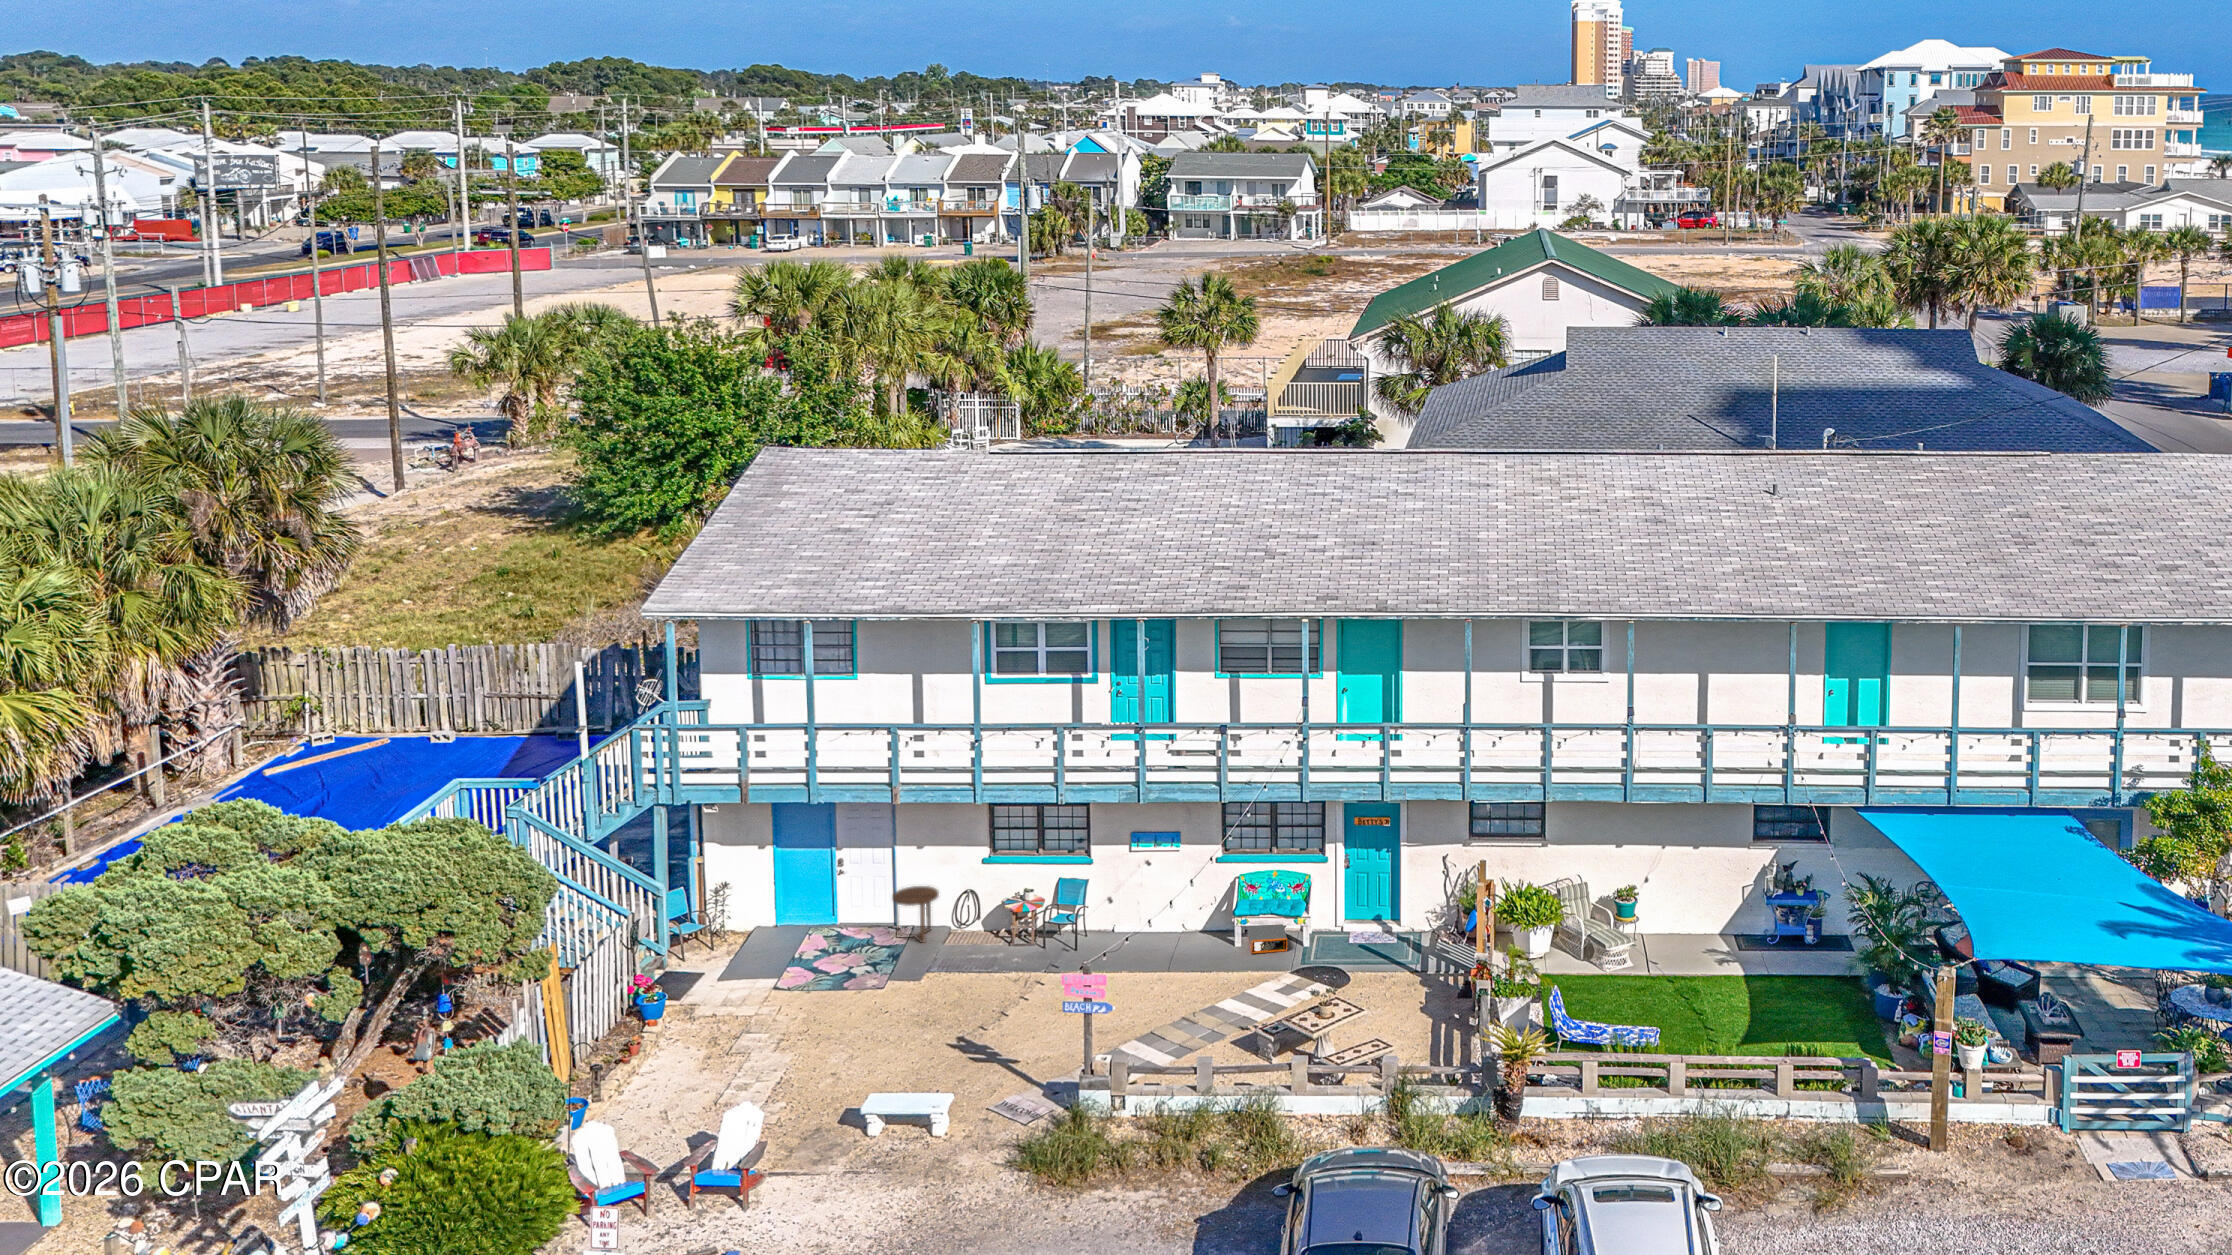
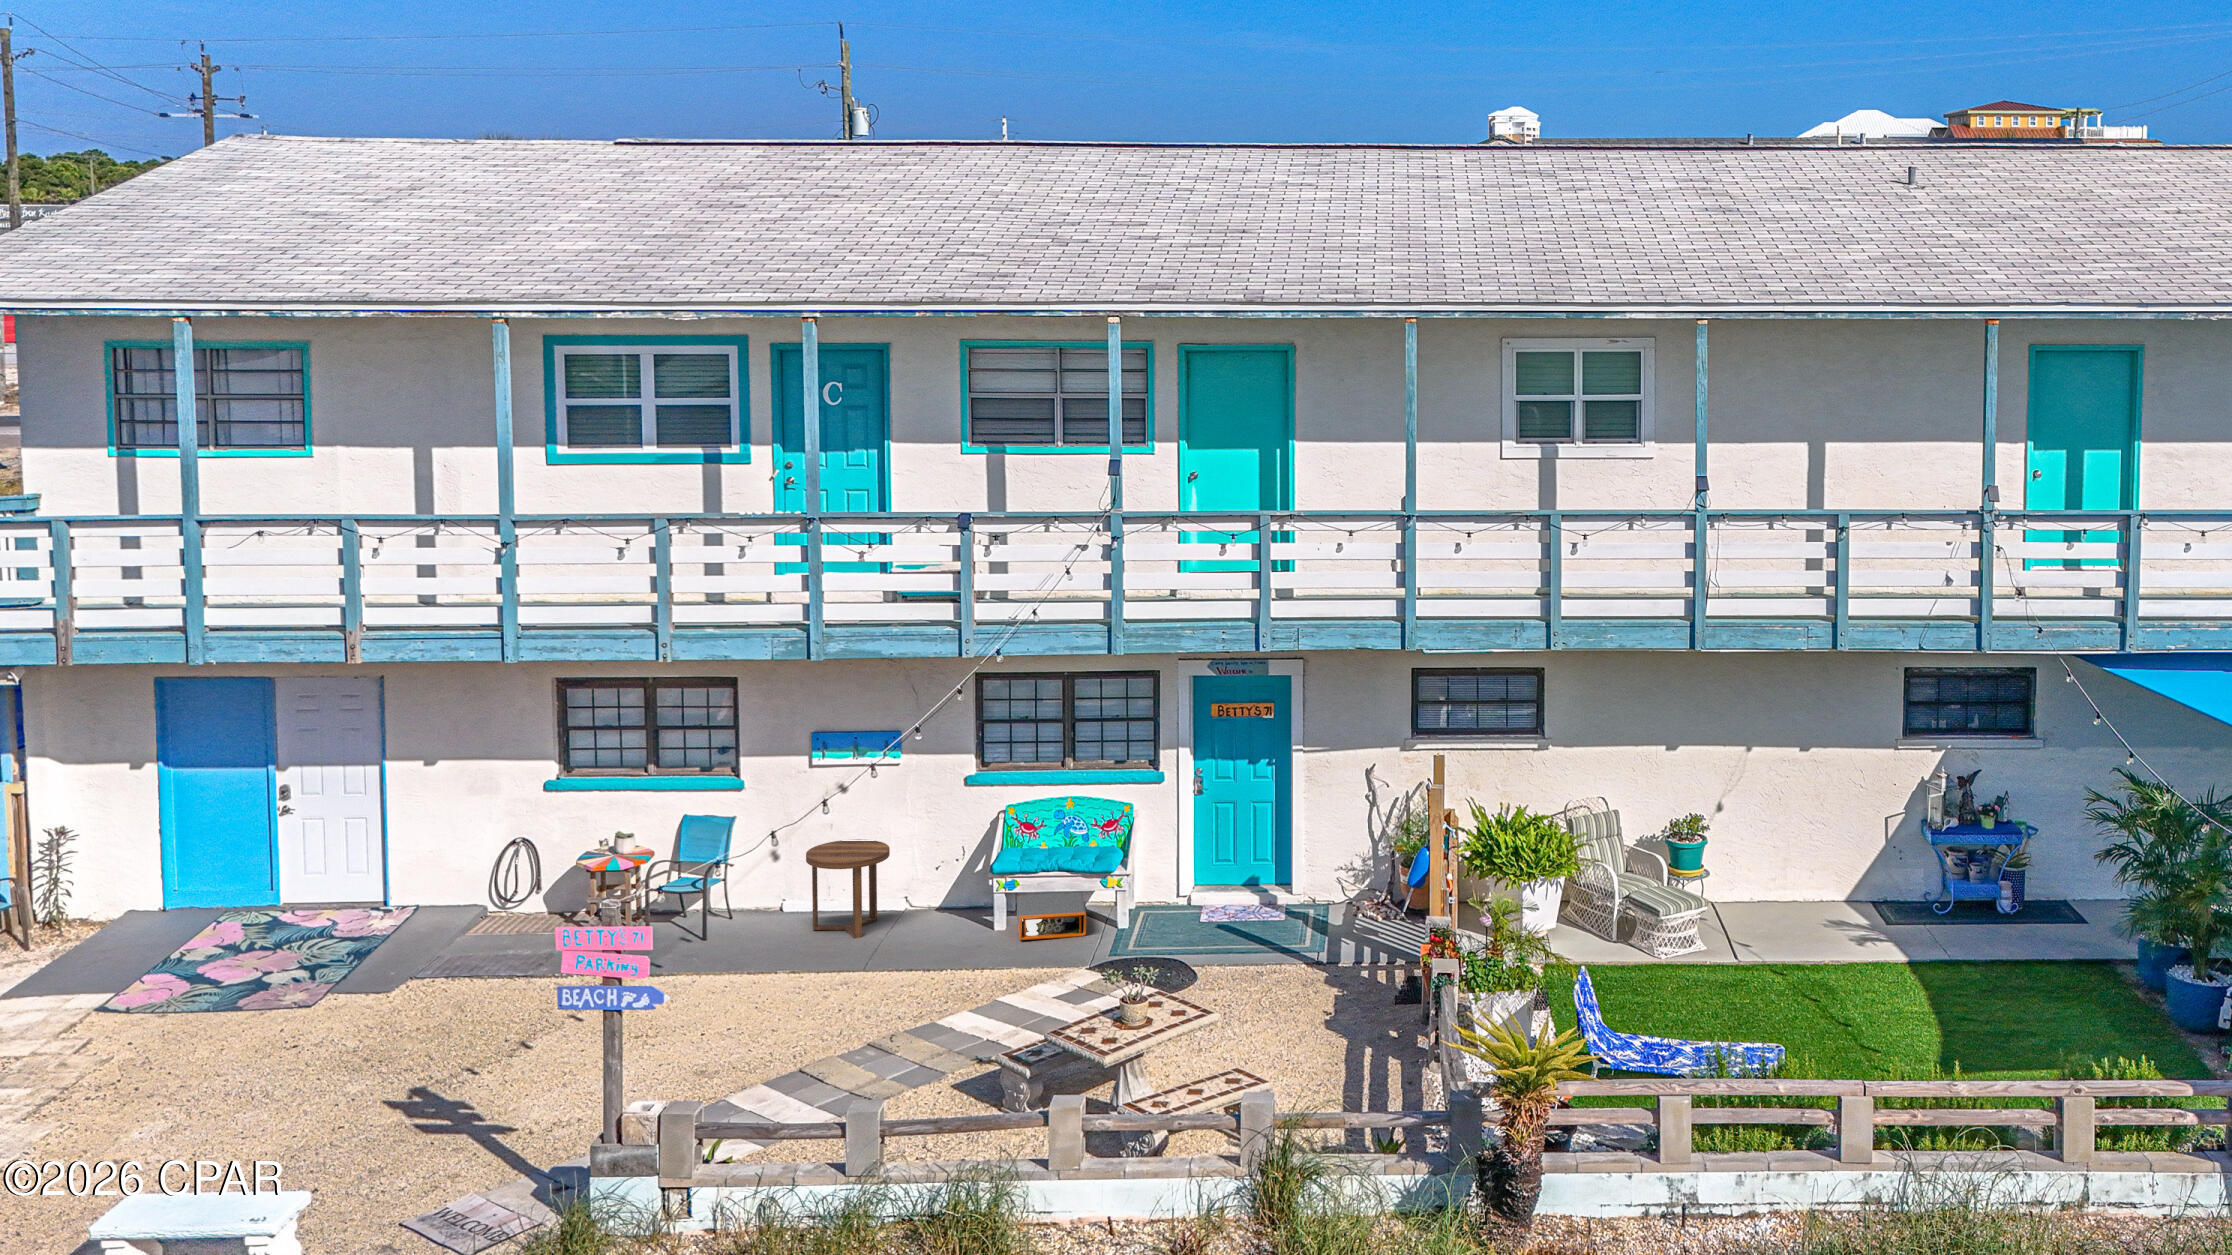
side table: present [892,886,939,943] -> present [806,839,890,938]

